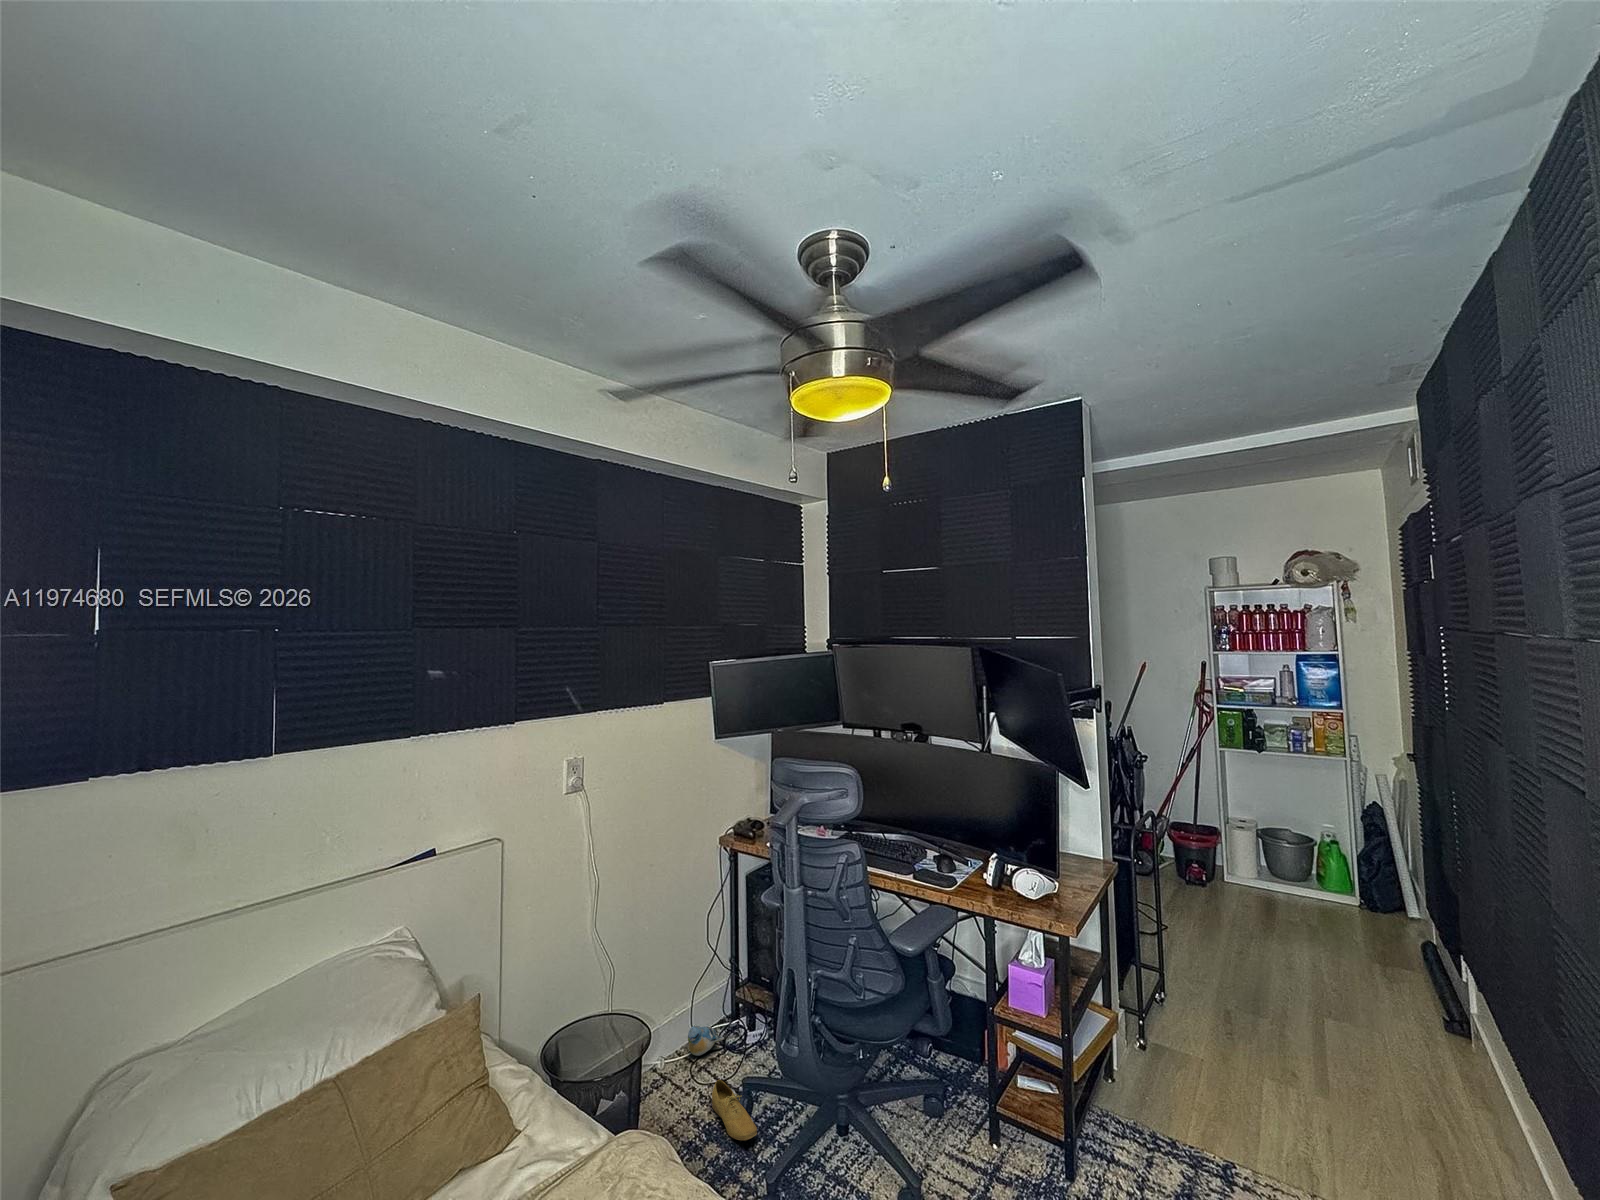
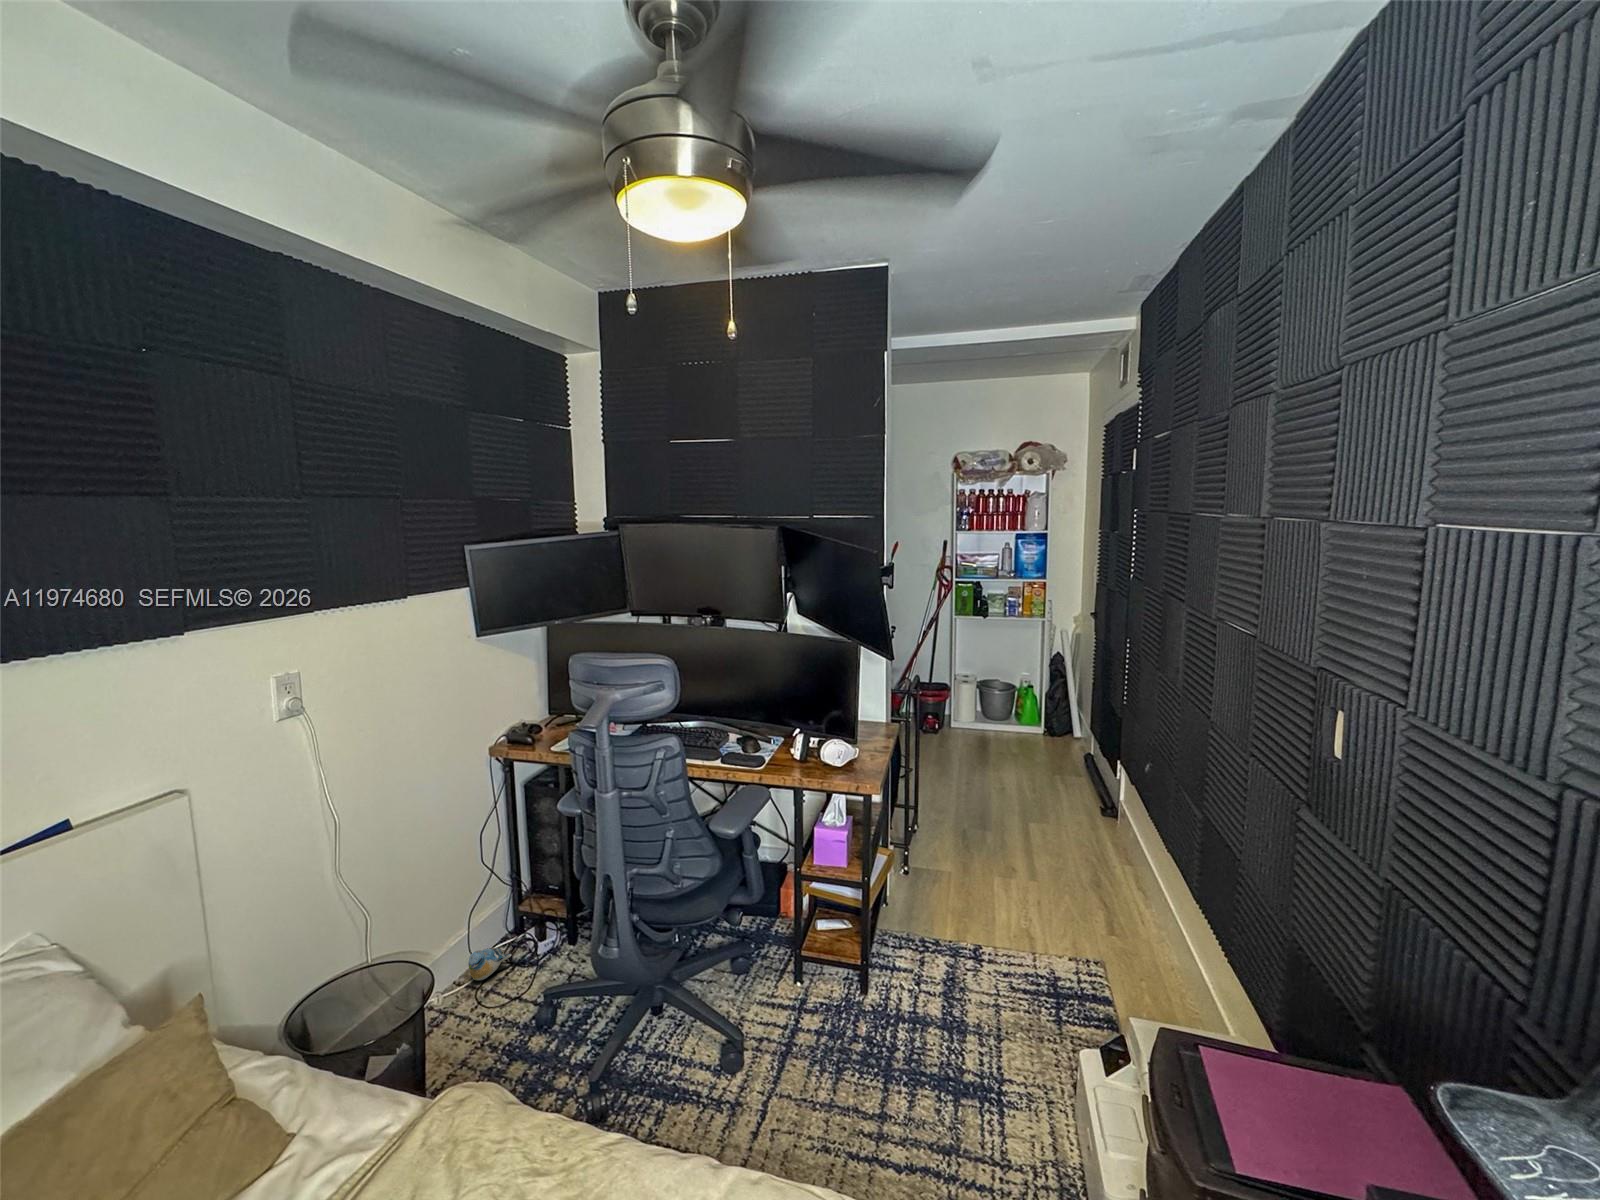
shoe: present [712,1080,757,1140] -> none [508,999,567,1052]

